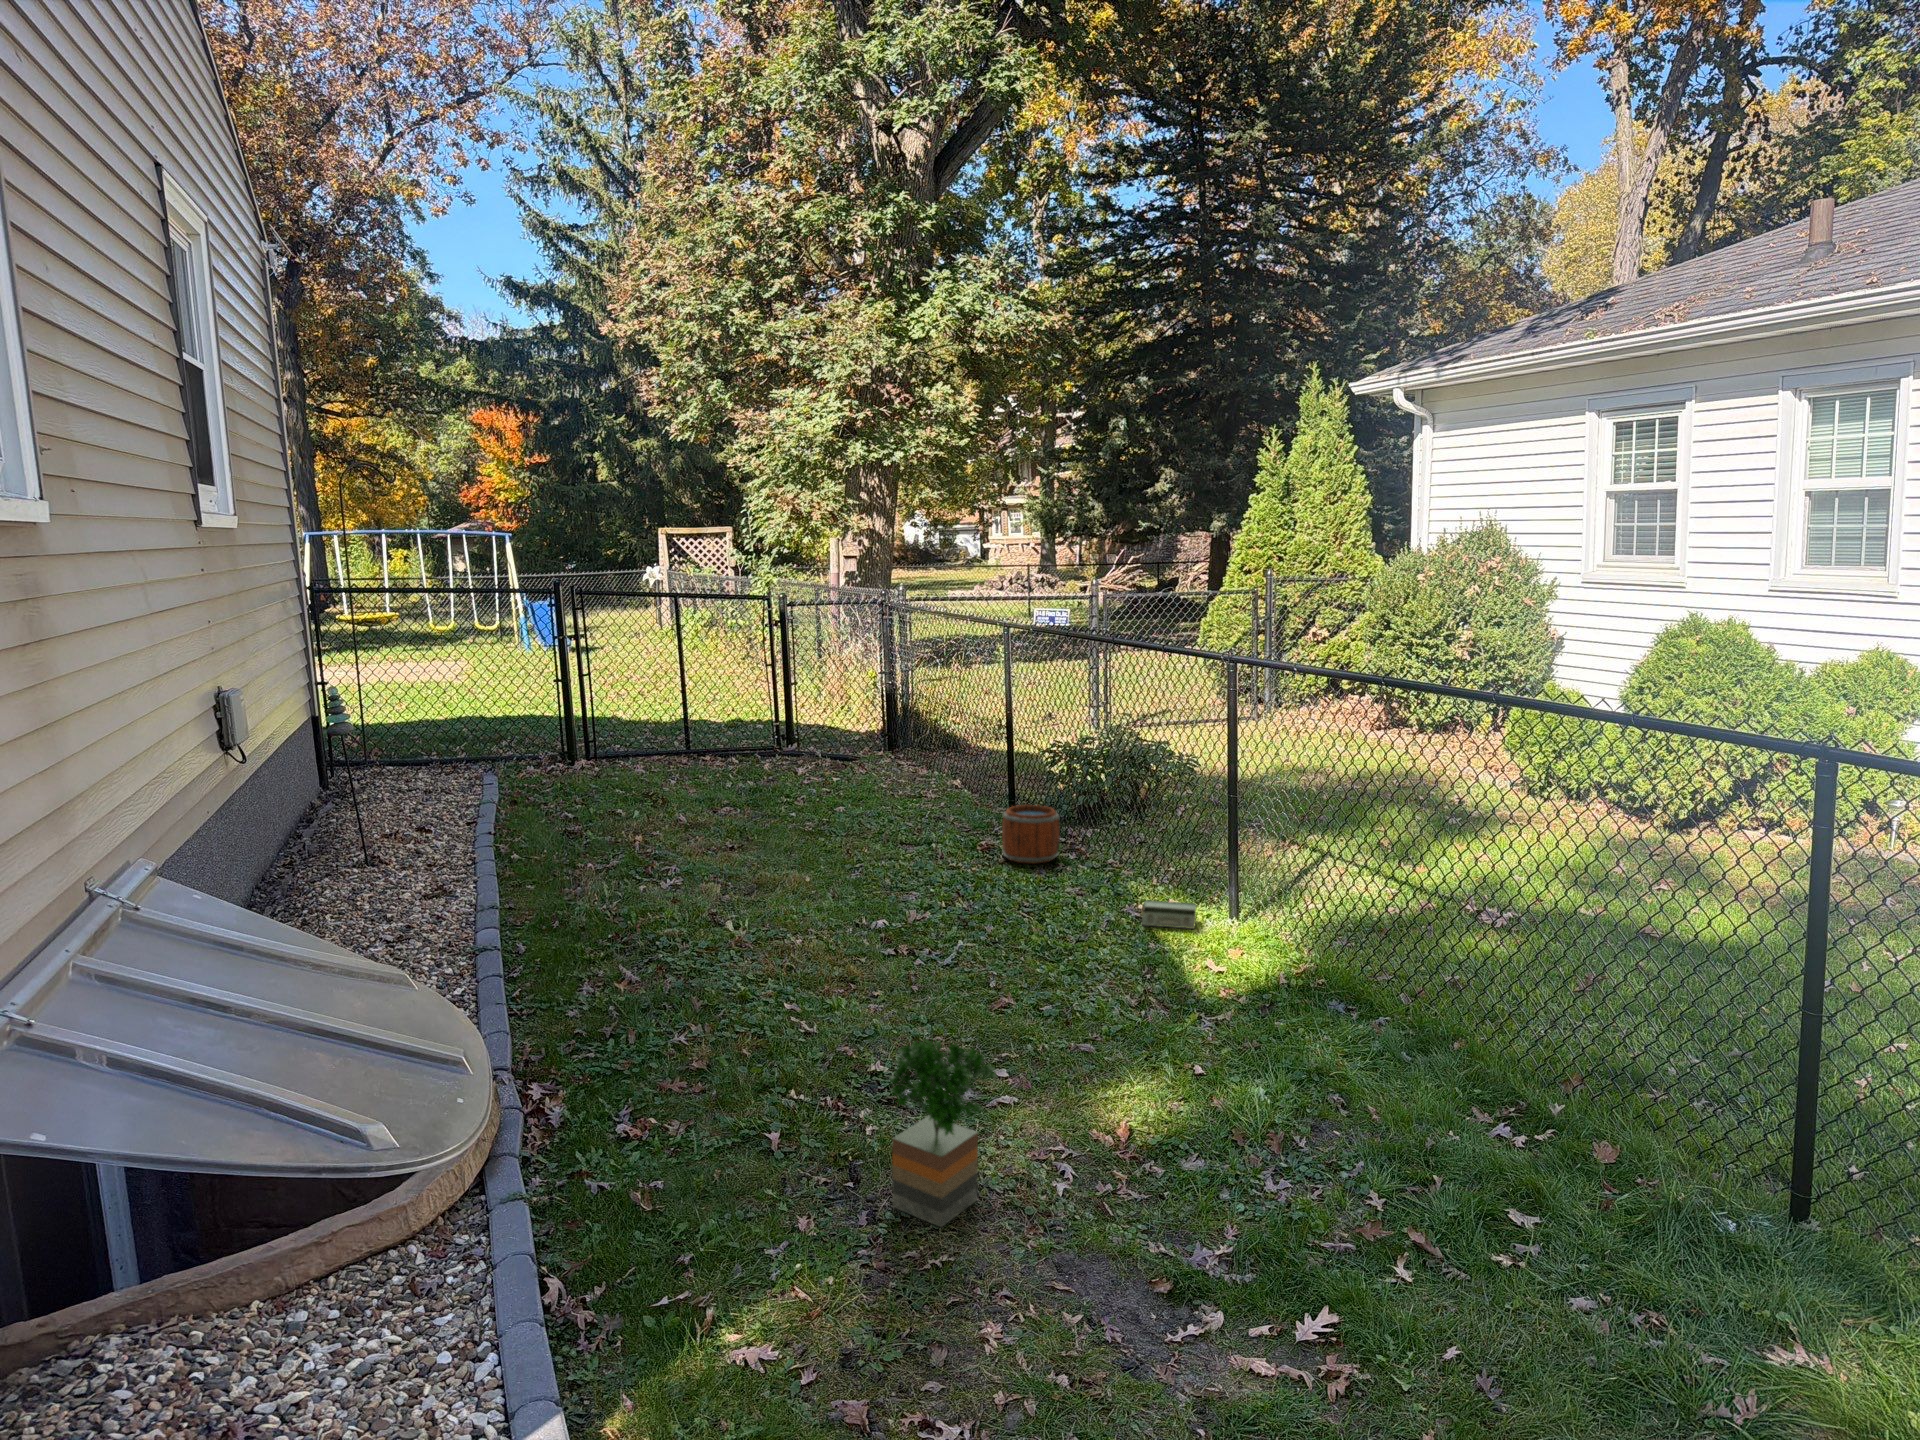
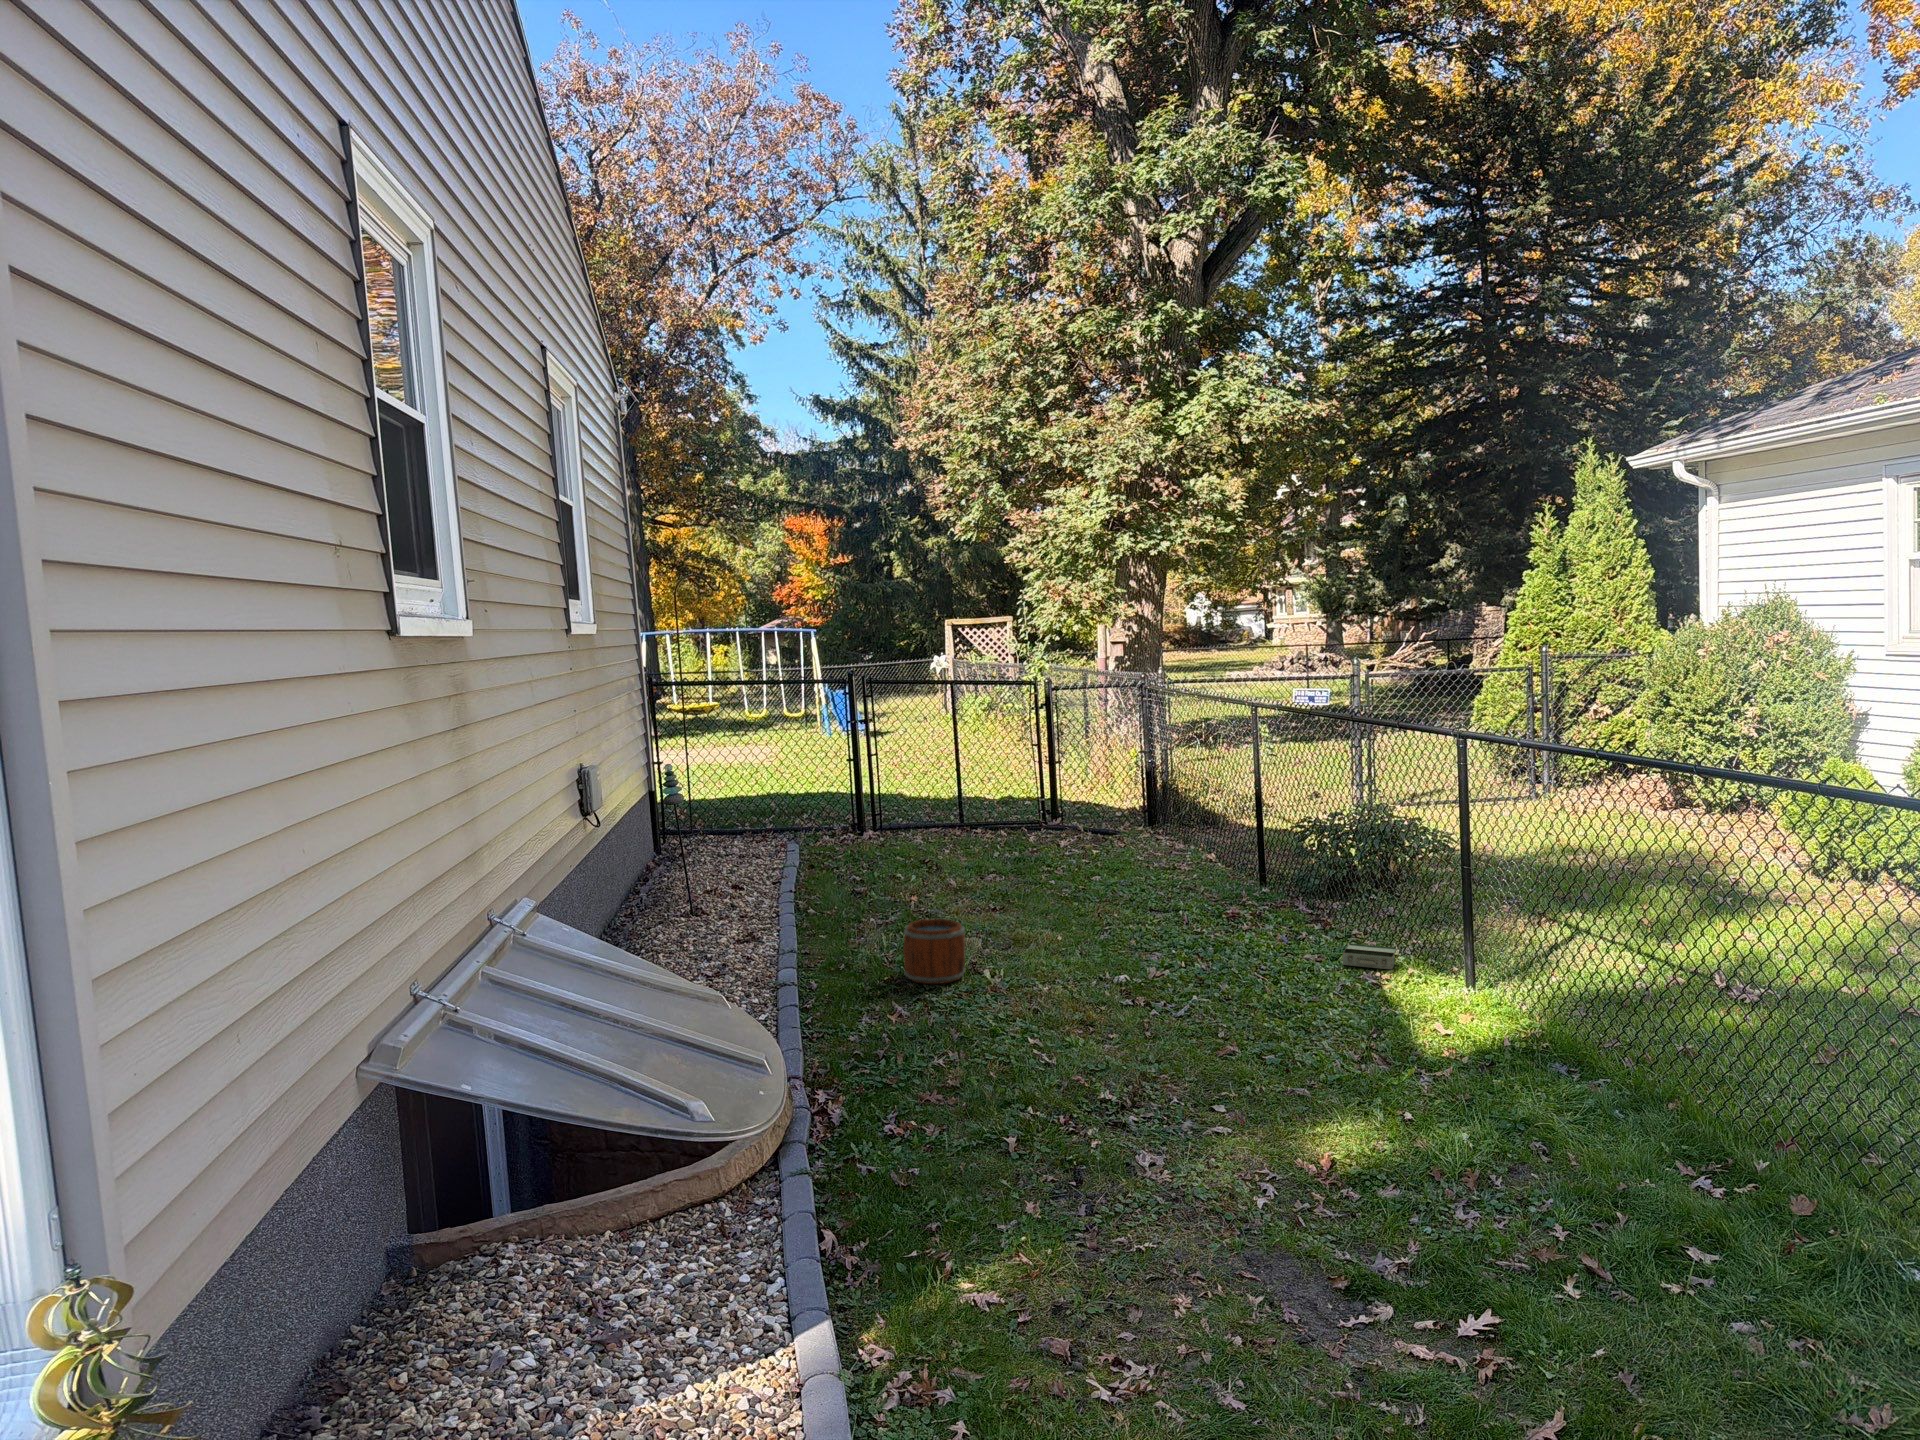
bucket: present [1002,805,1060,864] -> present [903,919,965,984]
potted tree: present [890,1039,997,1227] -> none [1071,1002,1159,1148]

